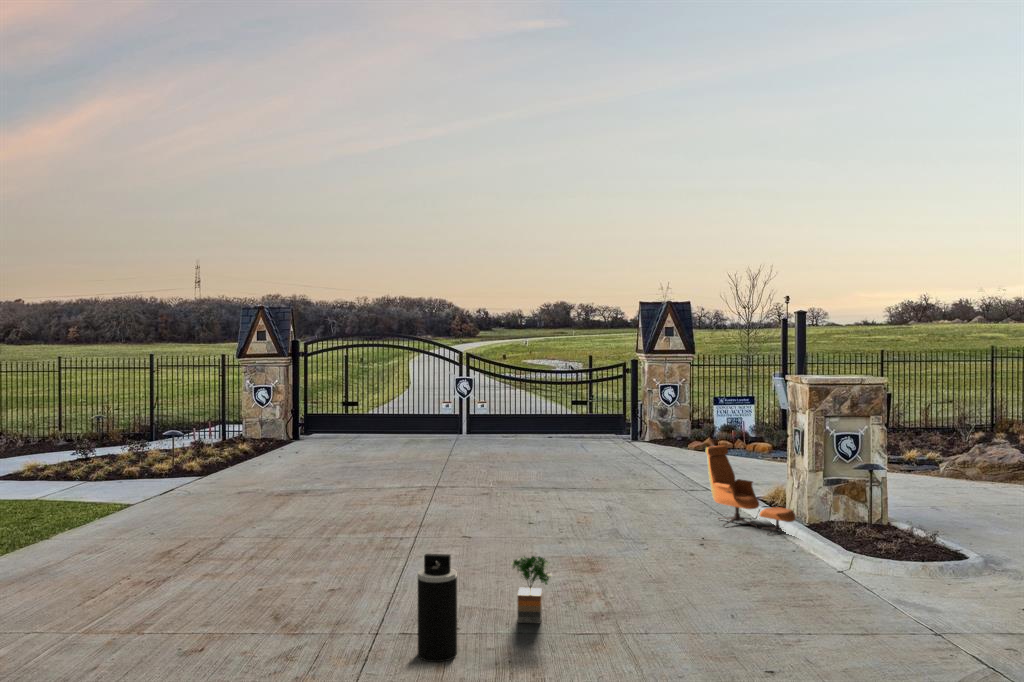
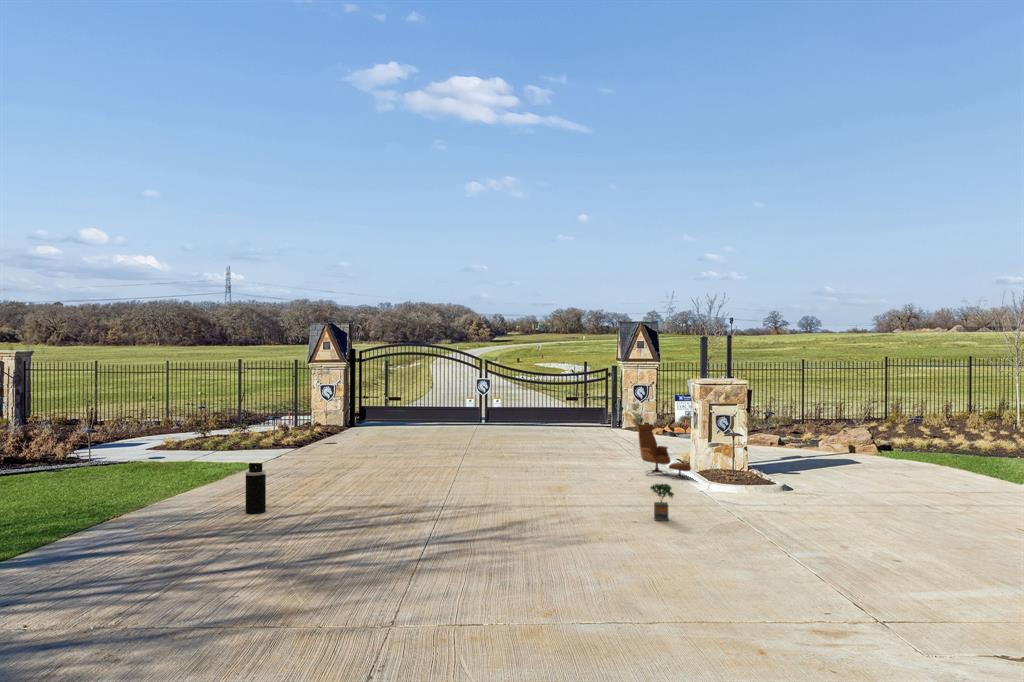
trash can: present [418,554,457,662] -> present [246,463,266,514]
potted tree: present [511,556,552,623] -> present [650,484,674,521]

